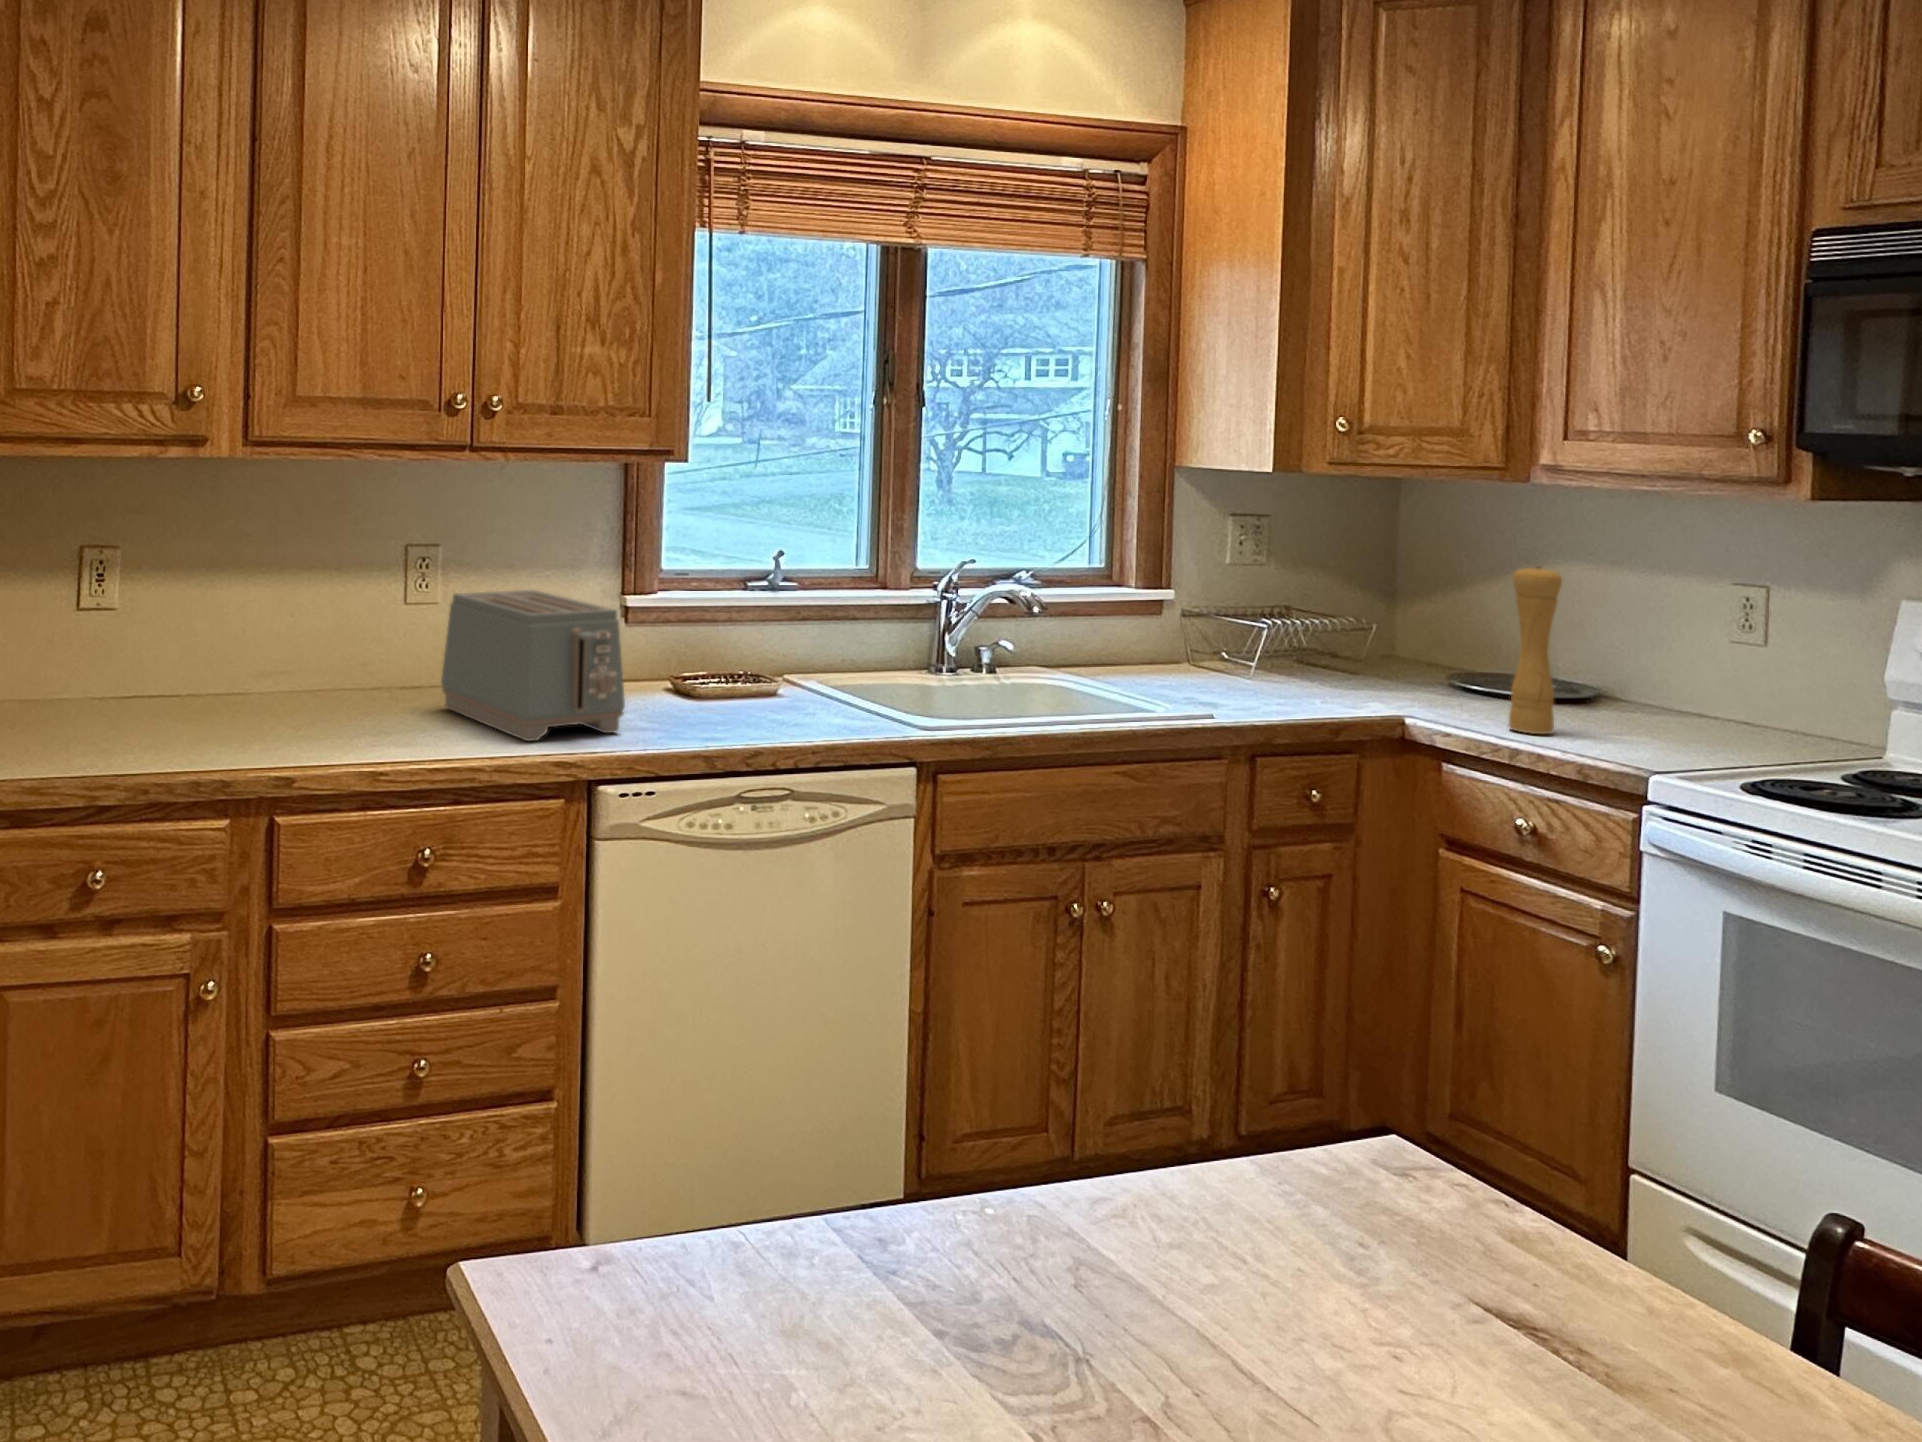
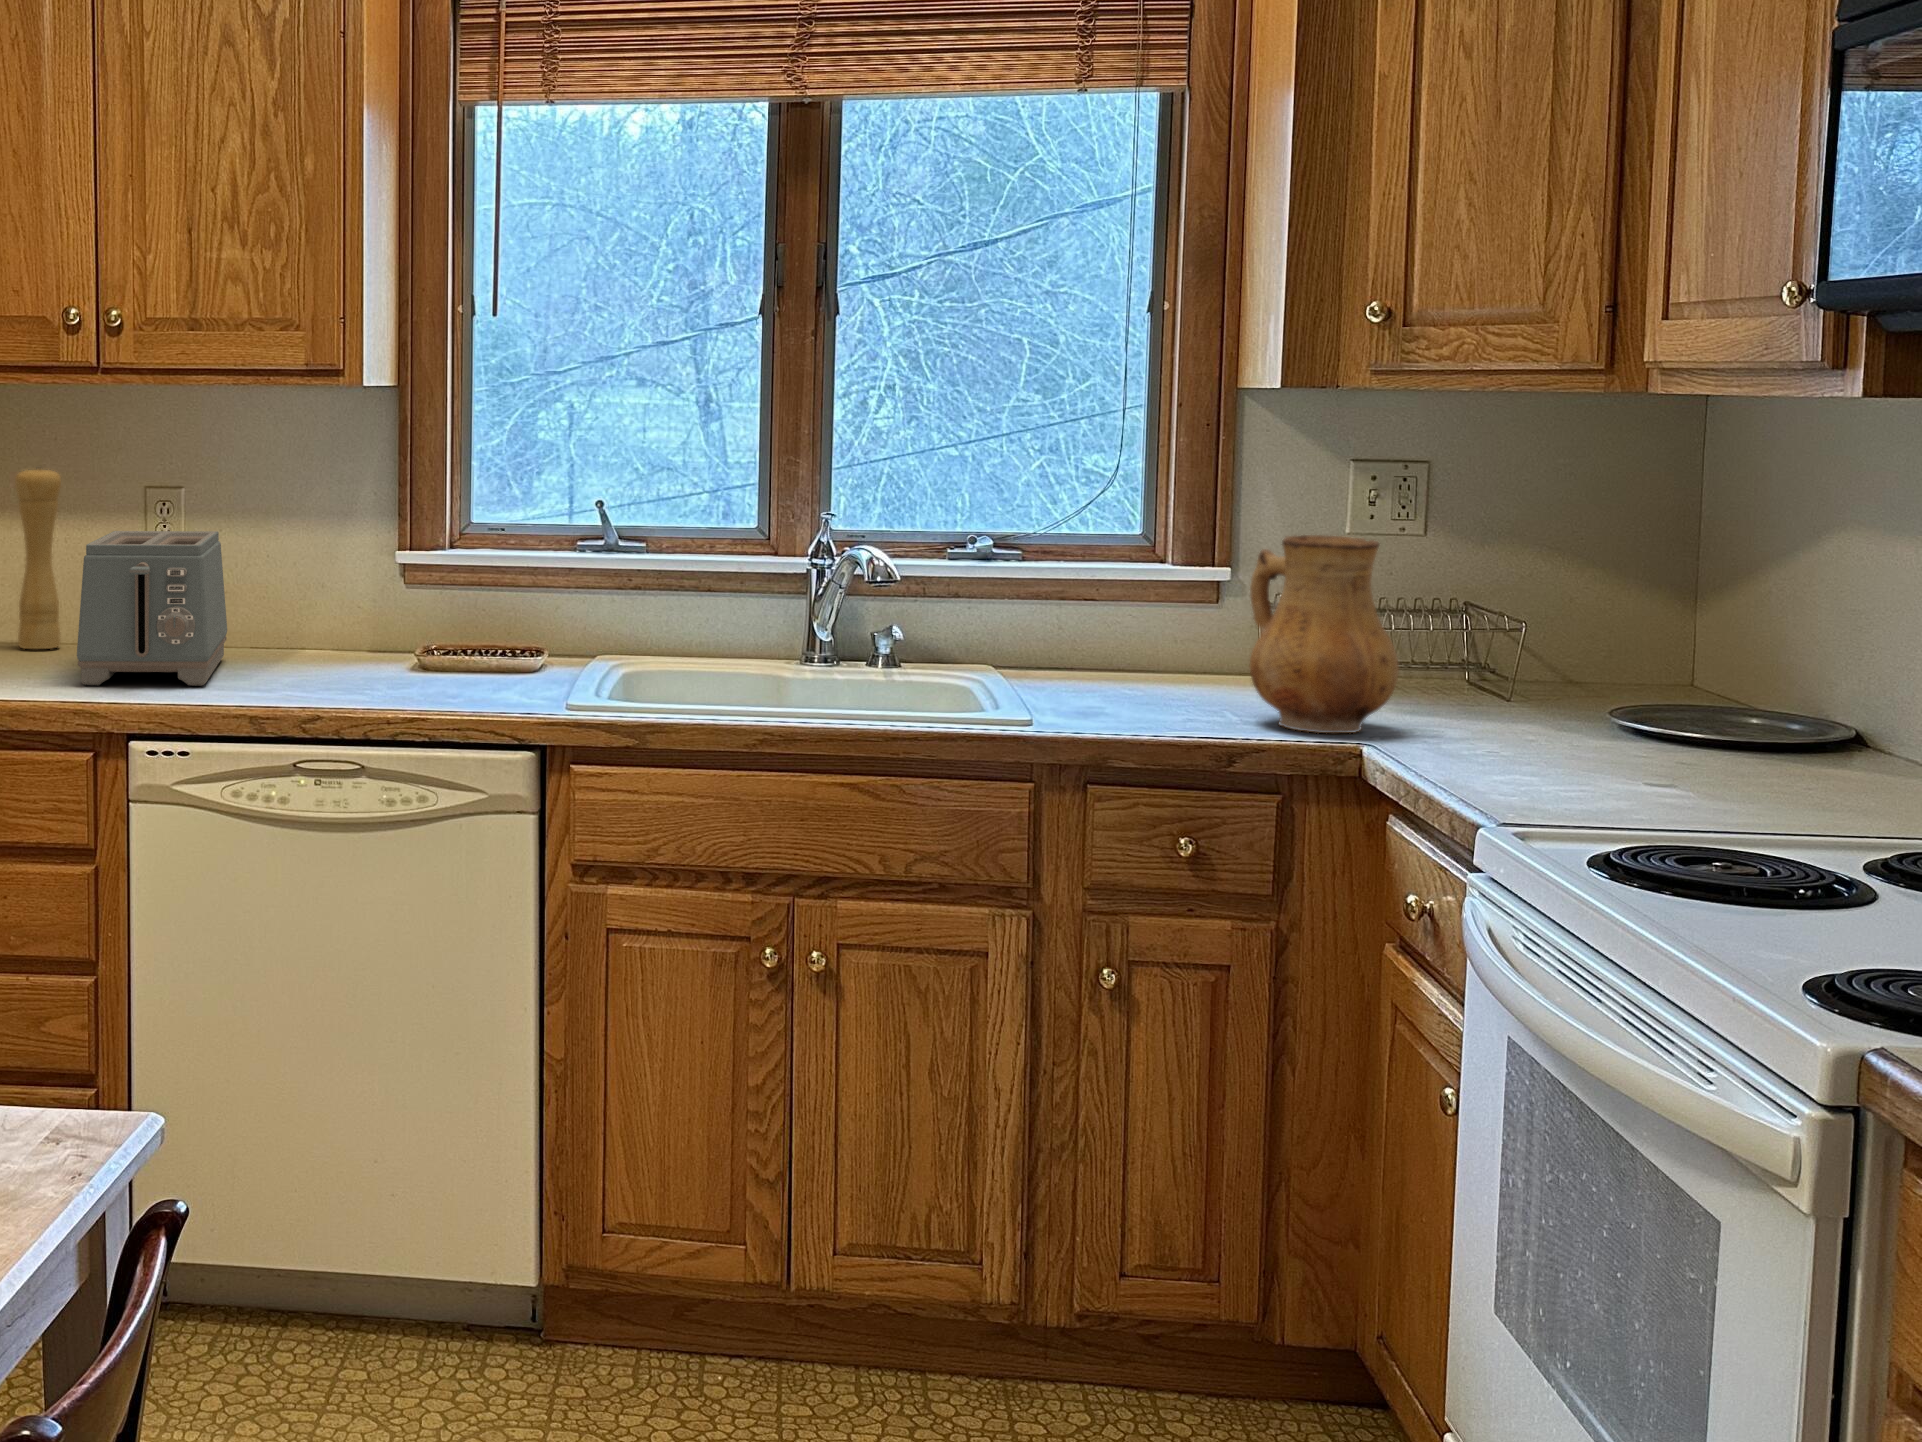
pepper mill: present [1509,566,1562,734] -> present [15,467,61,649]
ceramic pitcher: none [1265,570,1376,703] -> present [1250,535,1399,733]

